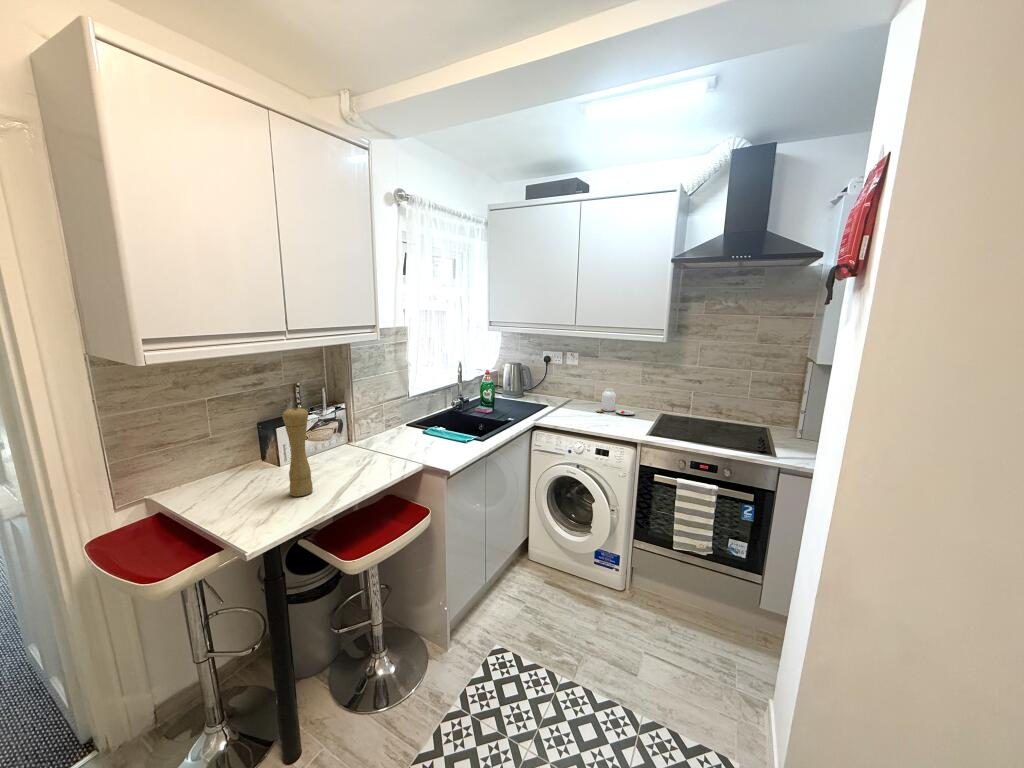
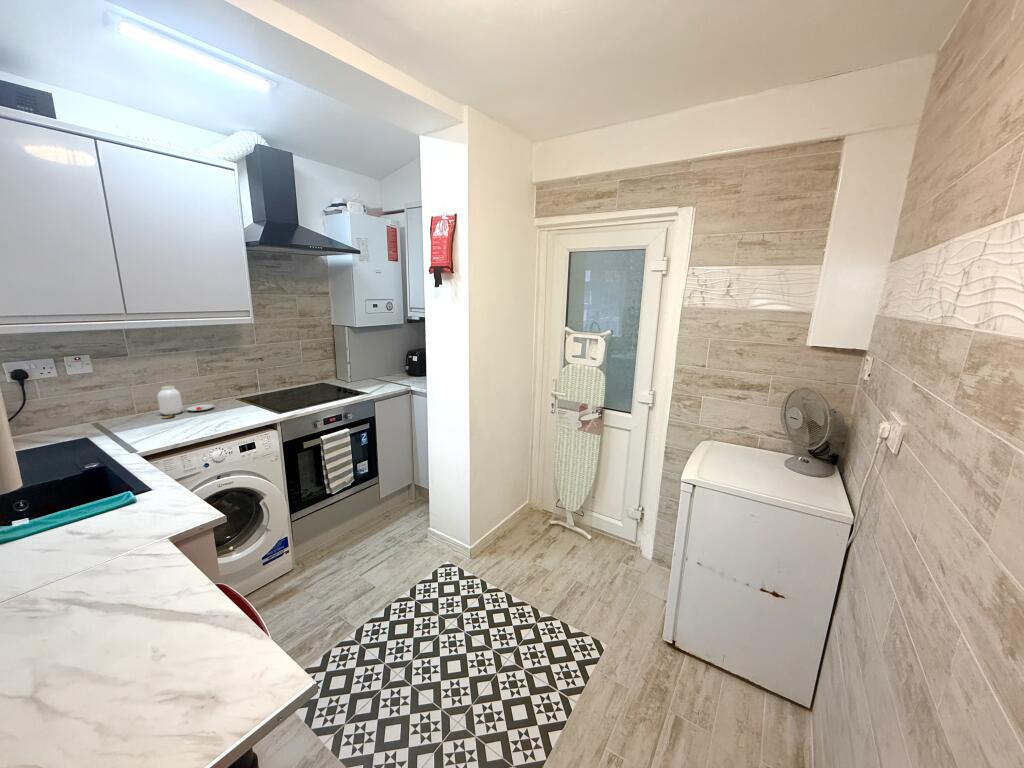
pepper mill: present [282,408,313,496] -> none [51,508,149,691]

